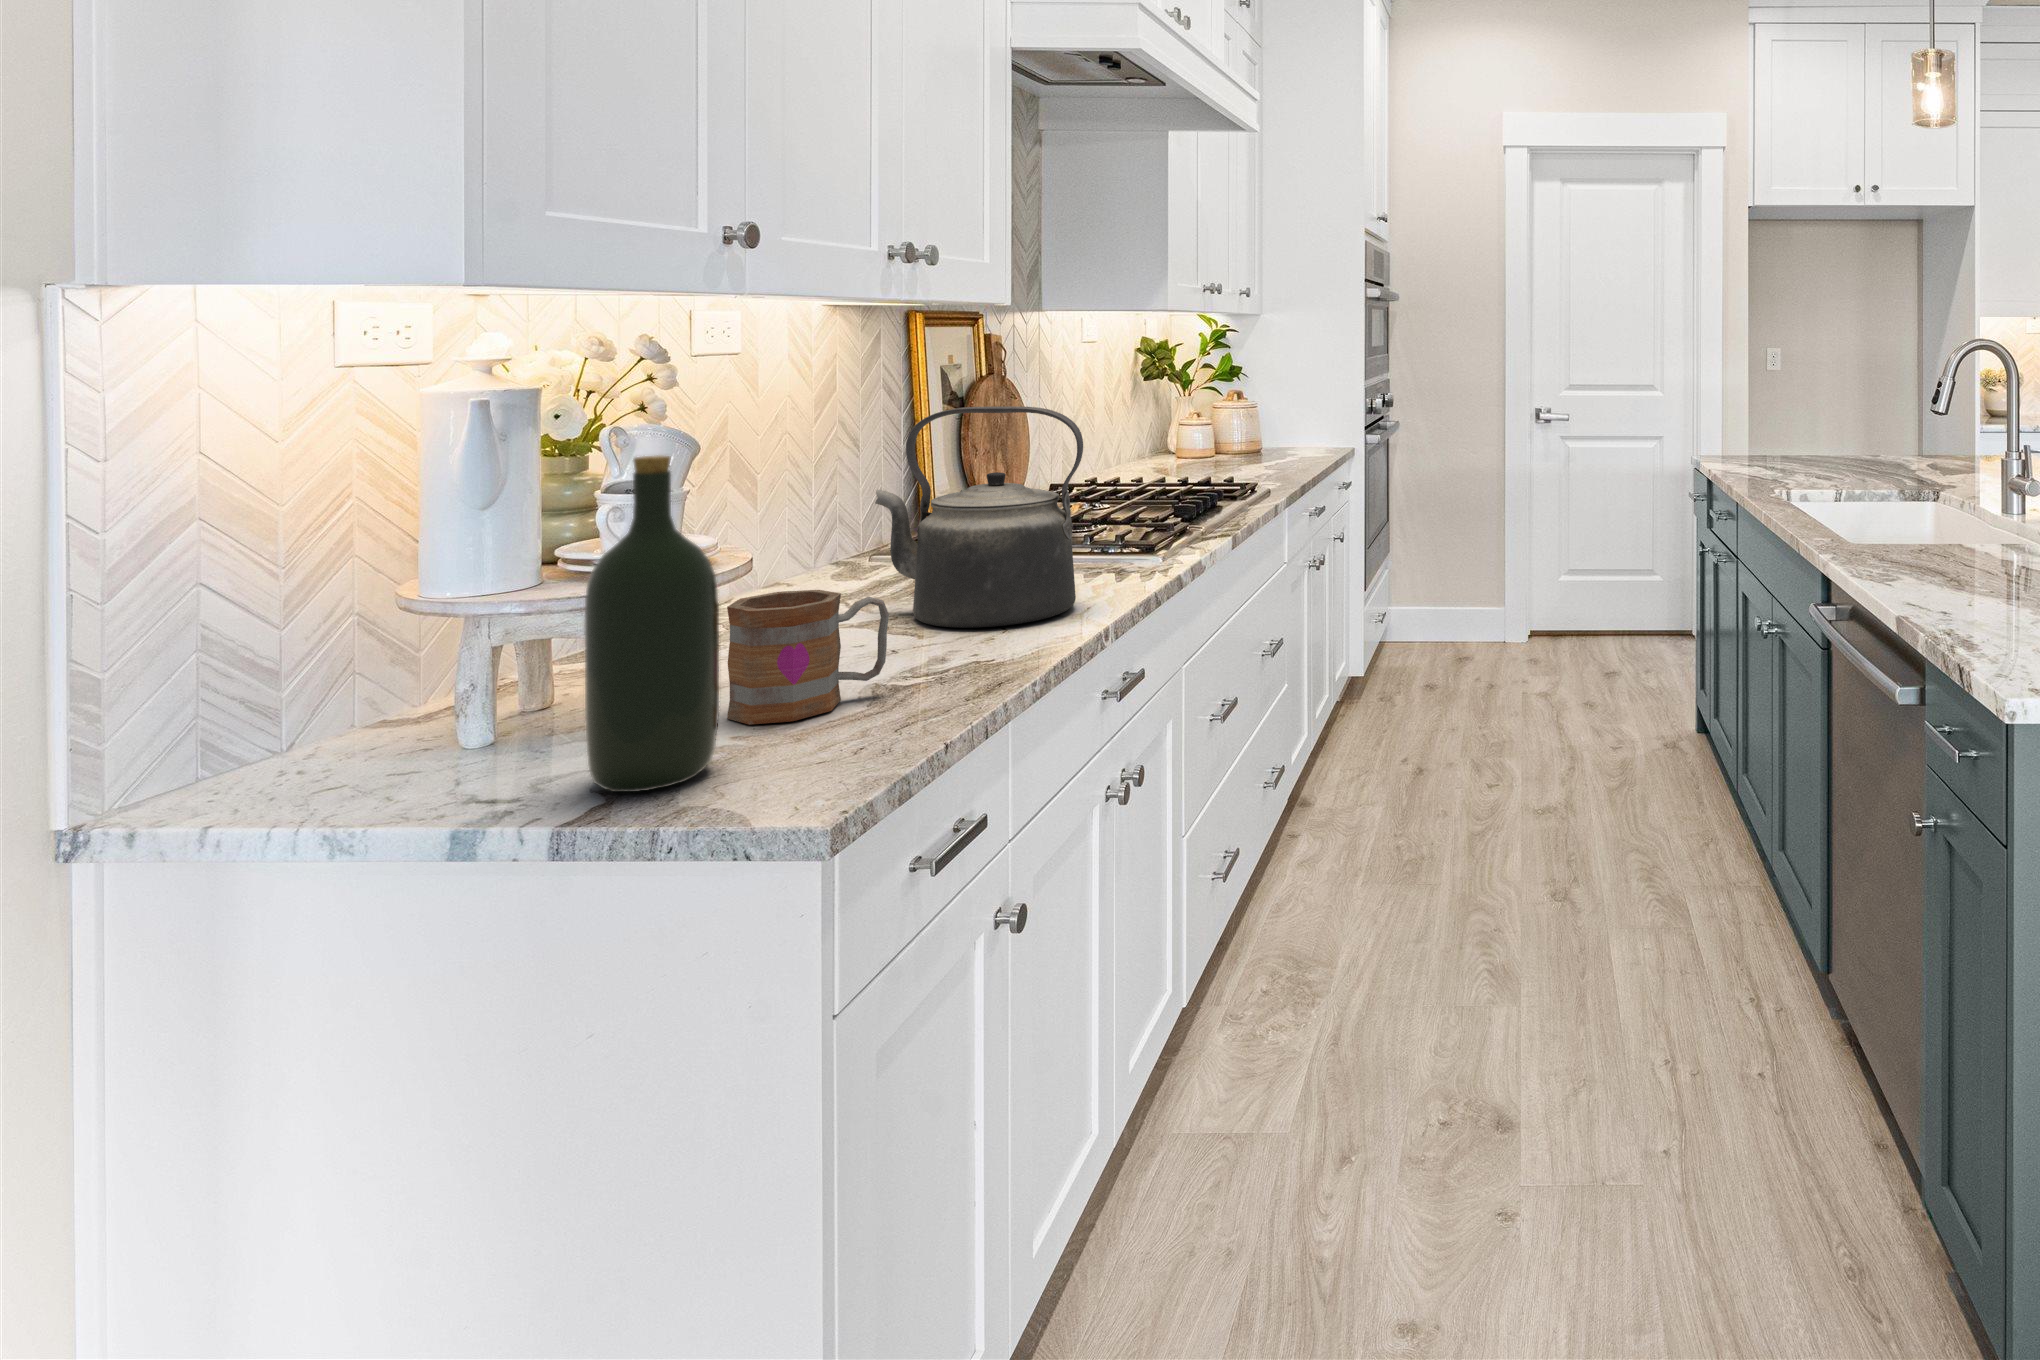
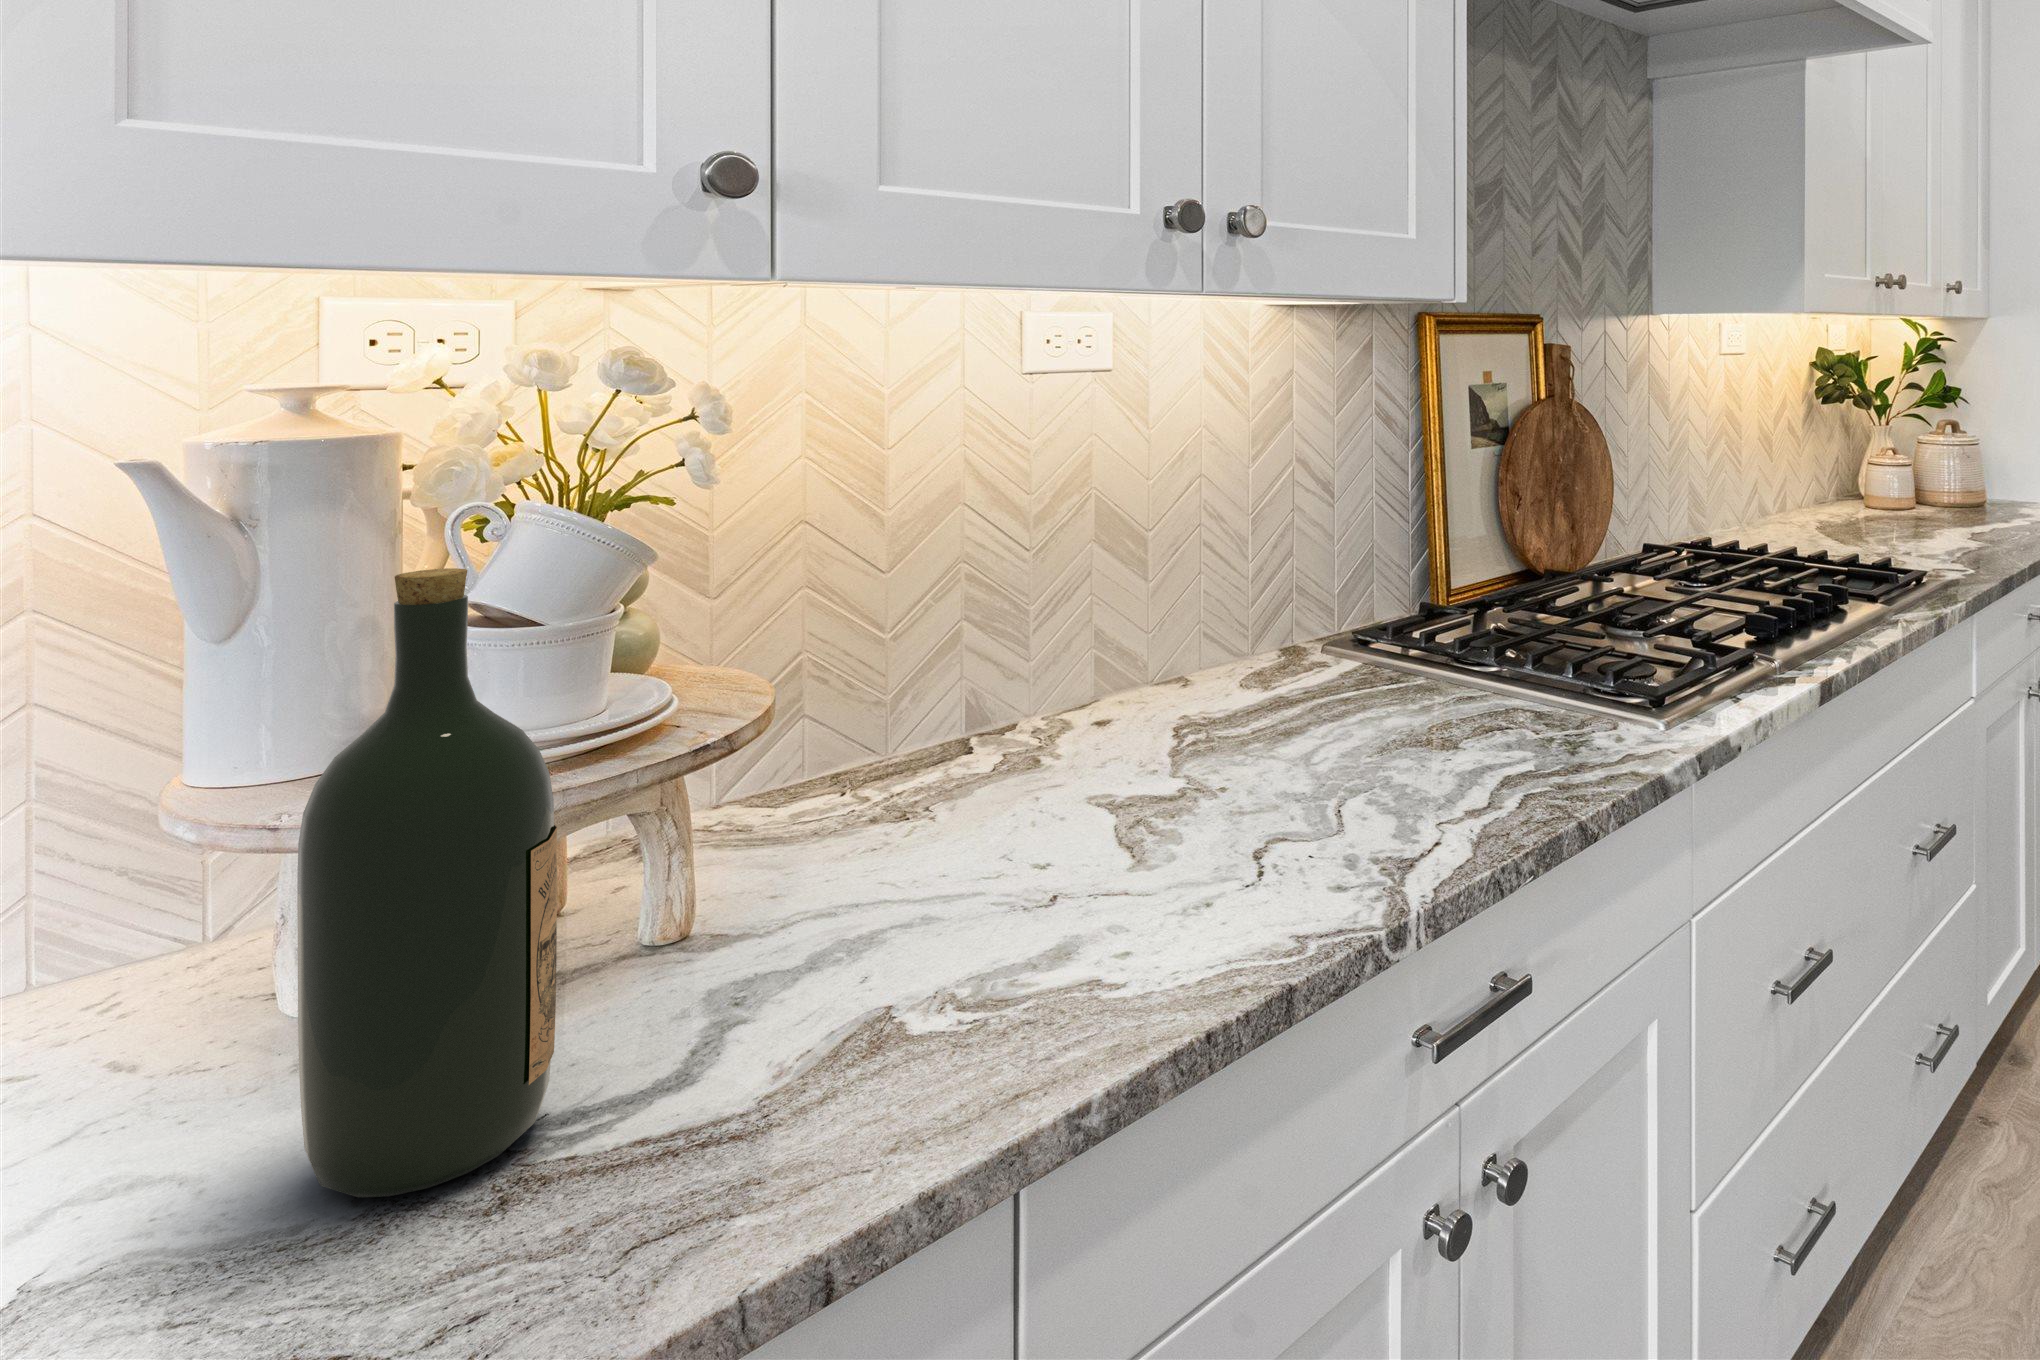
kettle: present [875,406,1083,628] -> none [1212,462,1479,835]
mug: present [727,590,889,725] -> none [739,775,997,1033]

